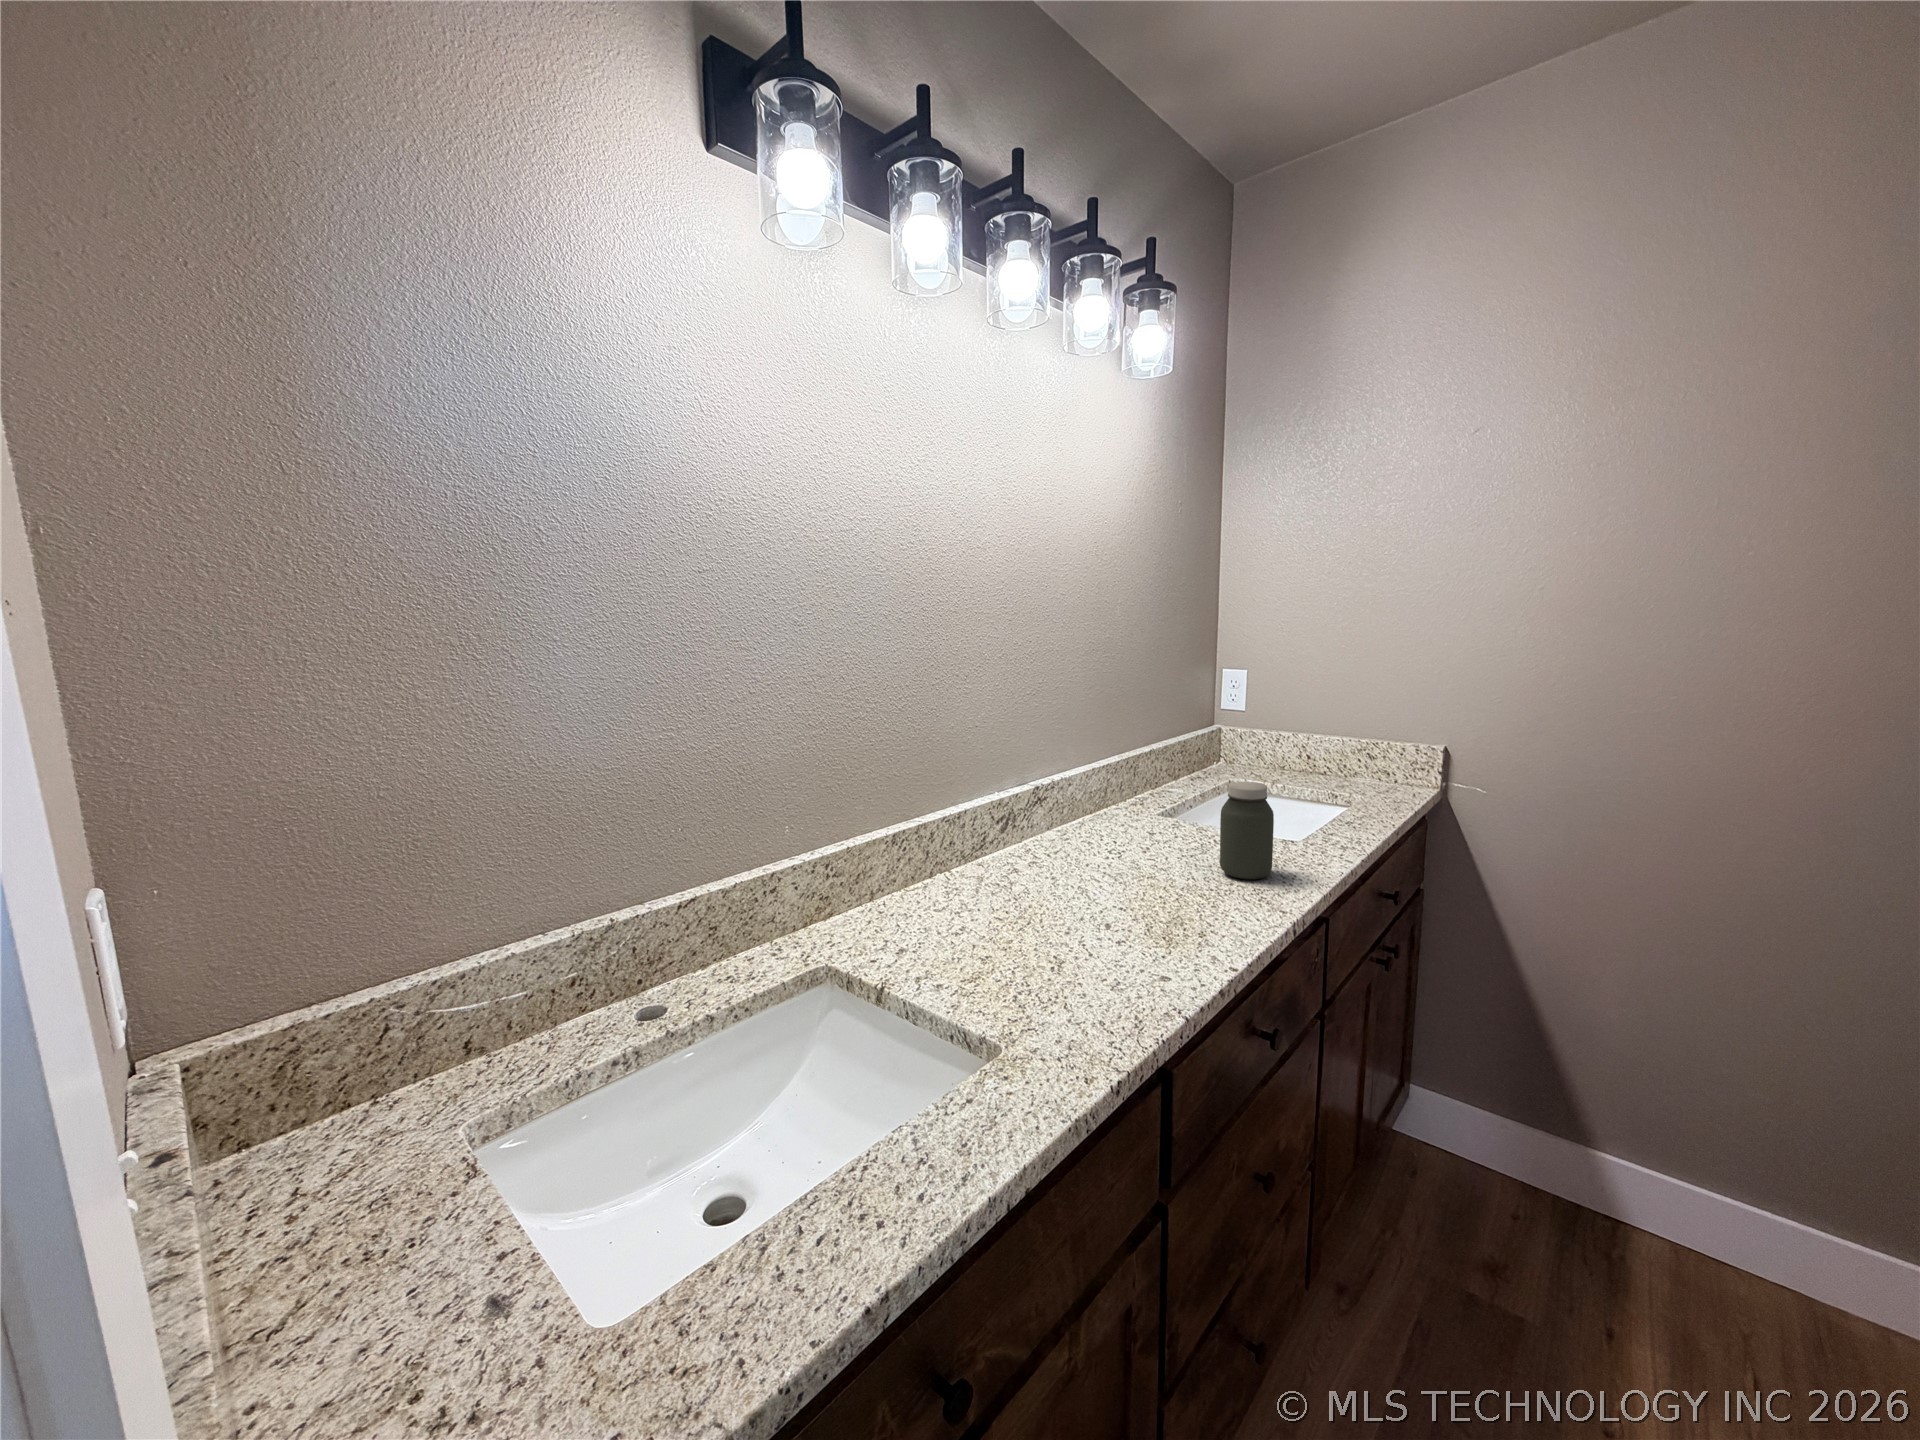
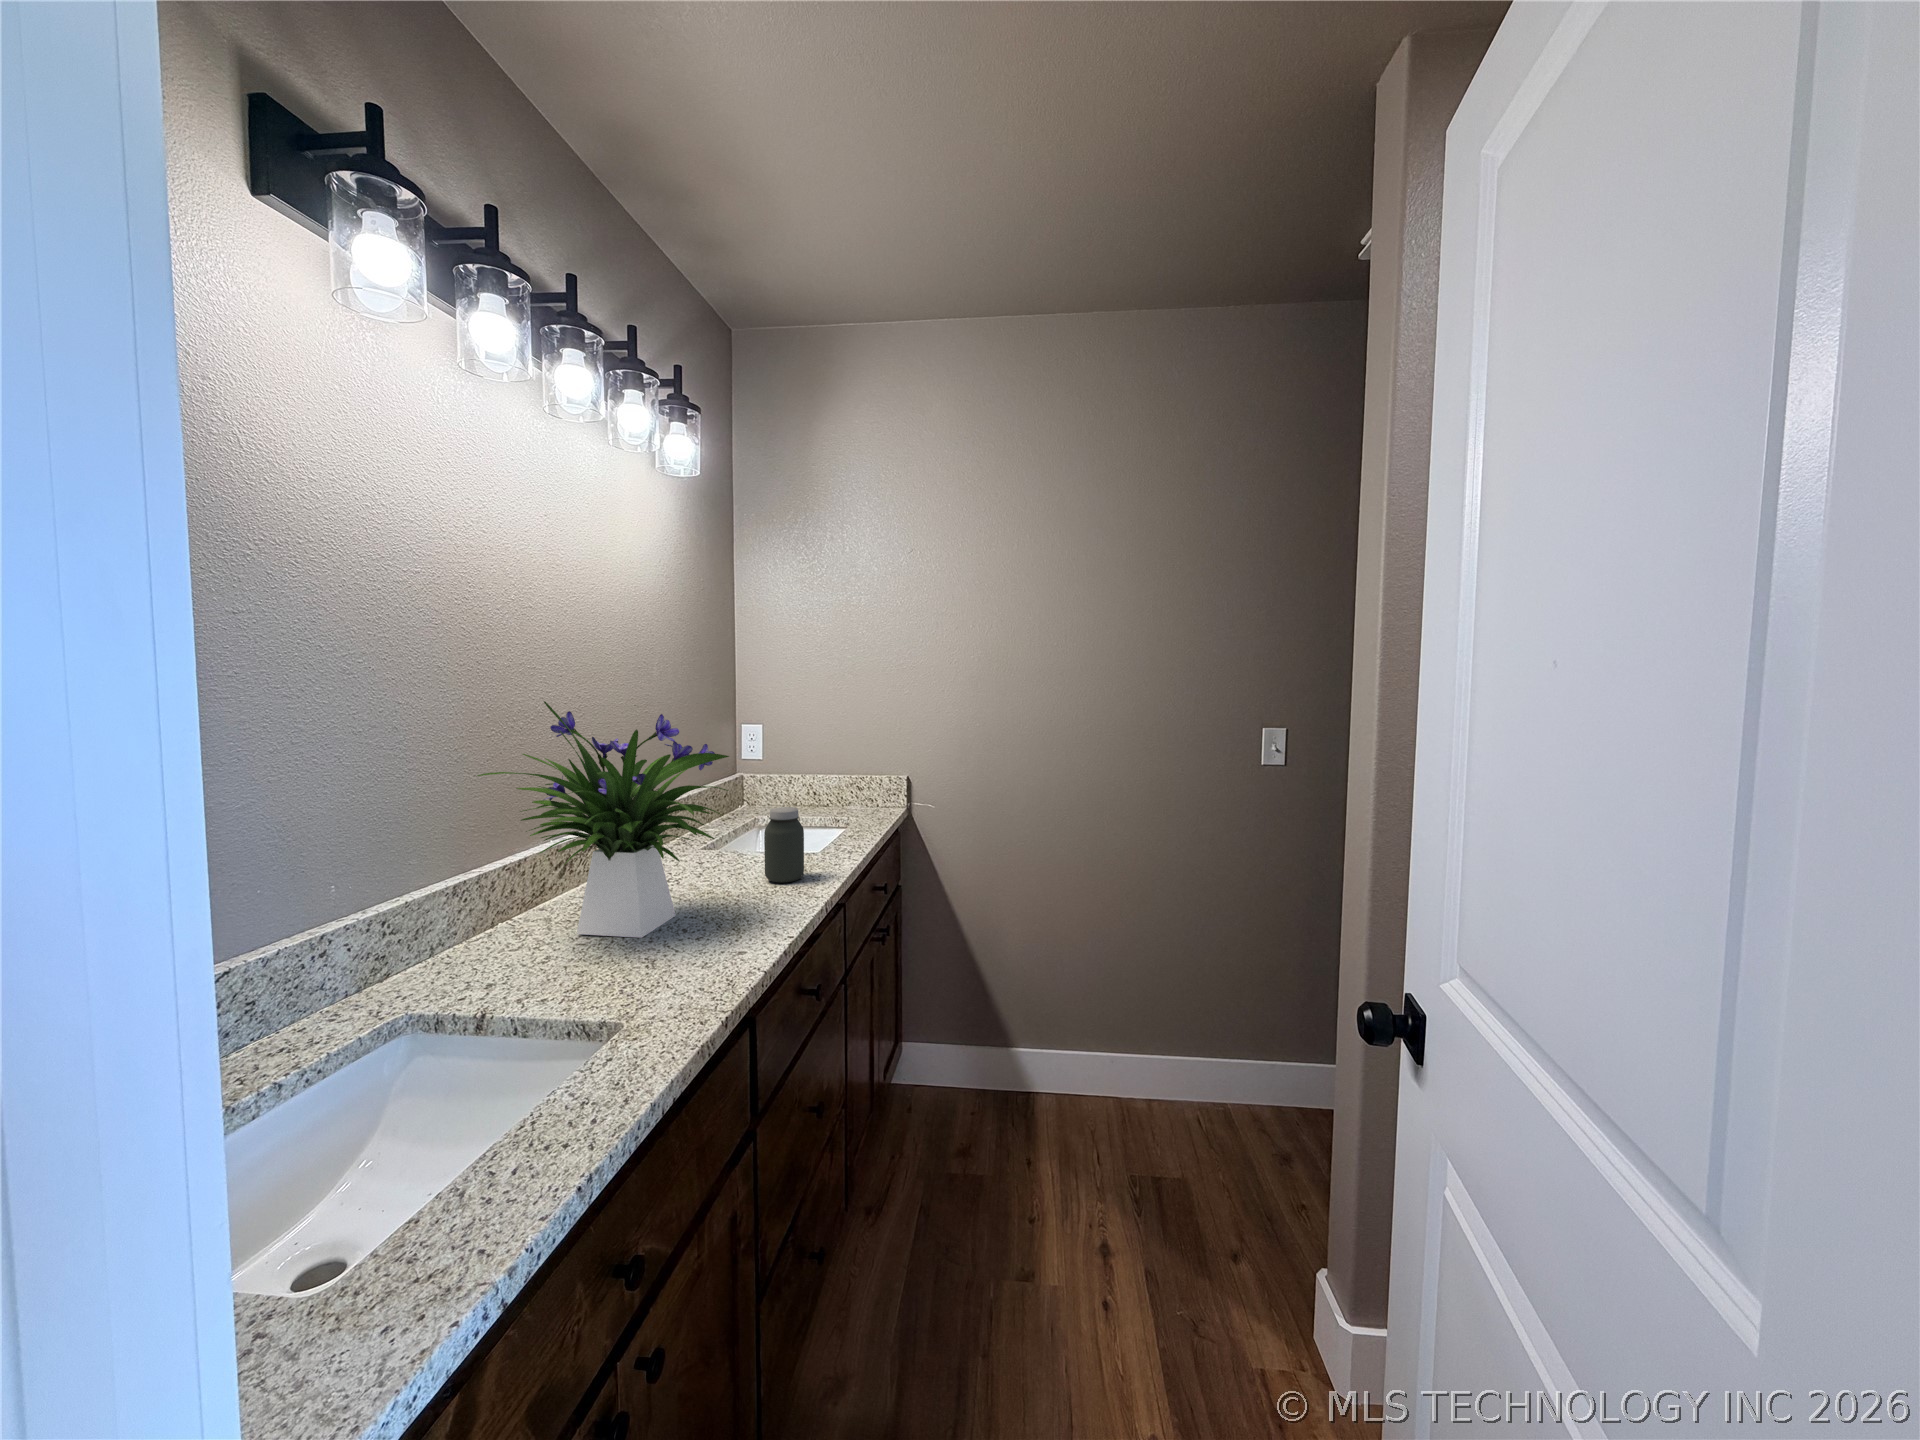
flower arrangement: none [901,647,1171,924] -> present [477,701,729,938]

